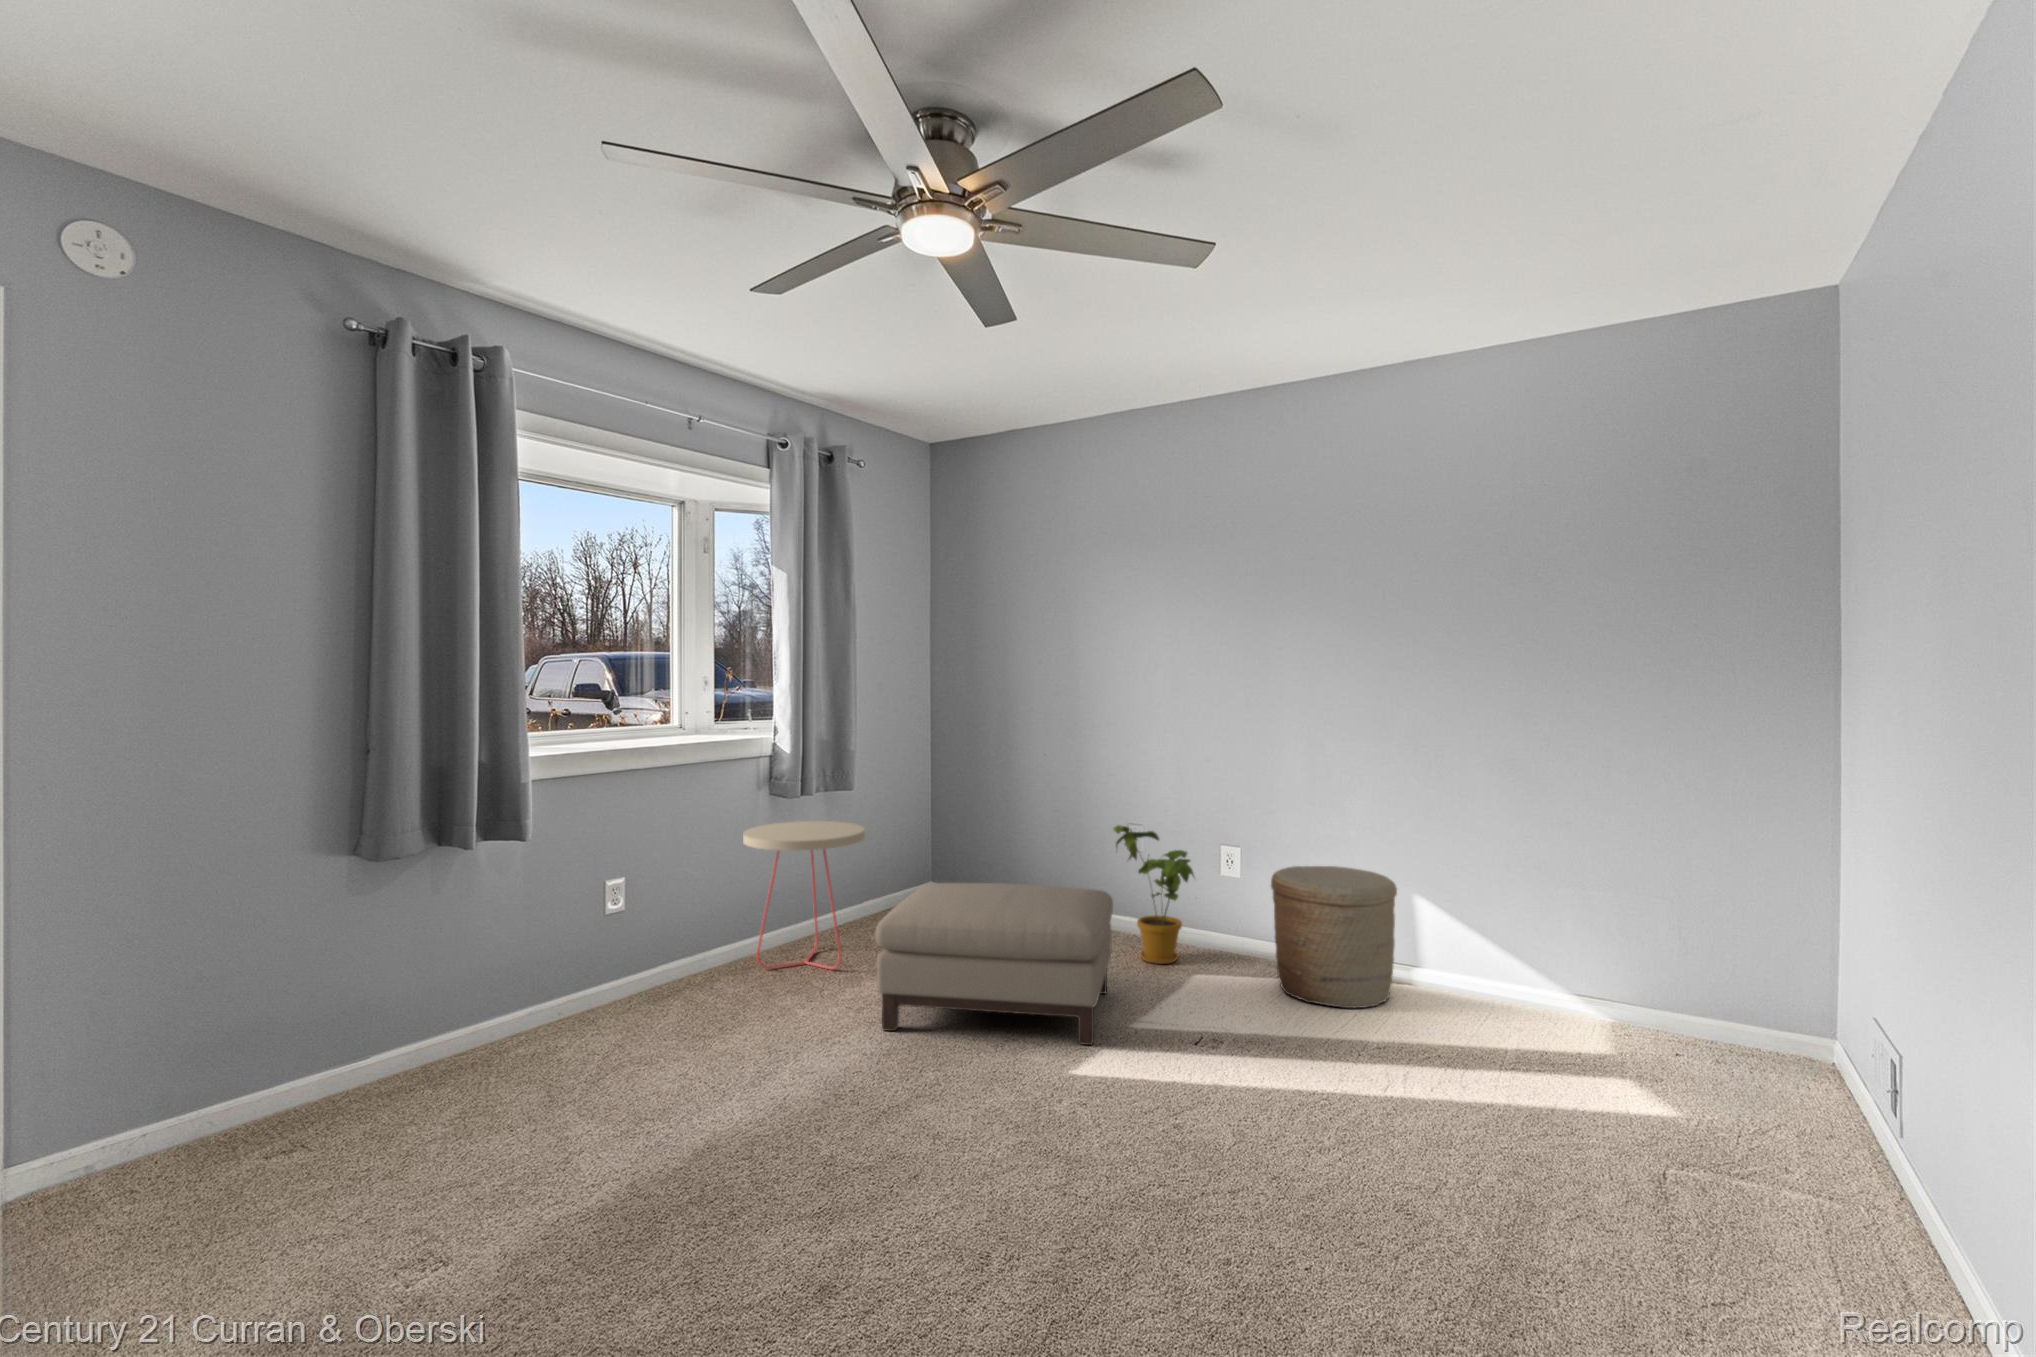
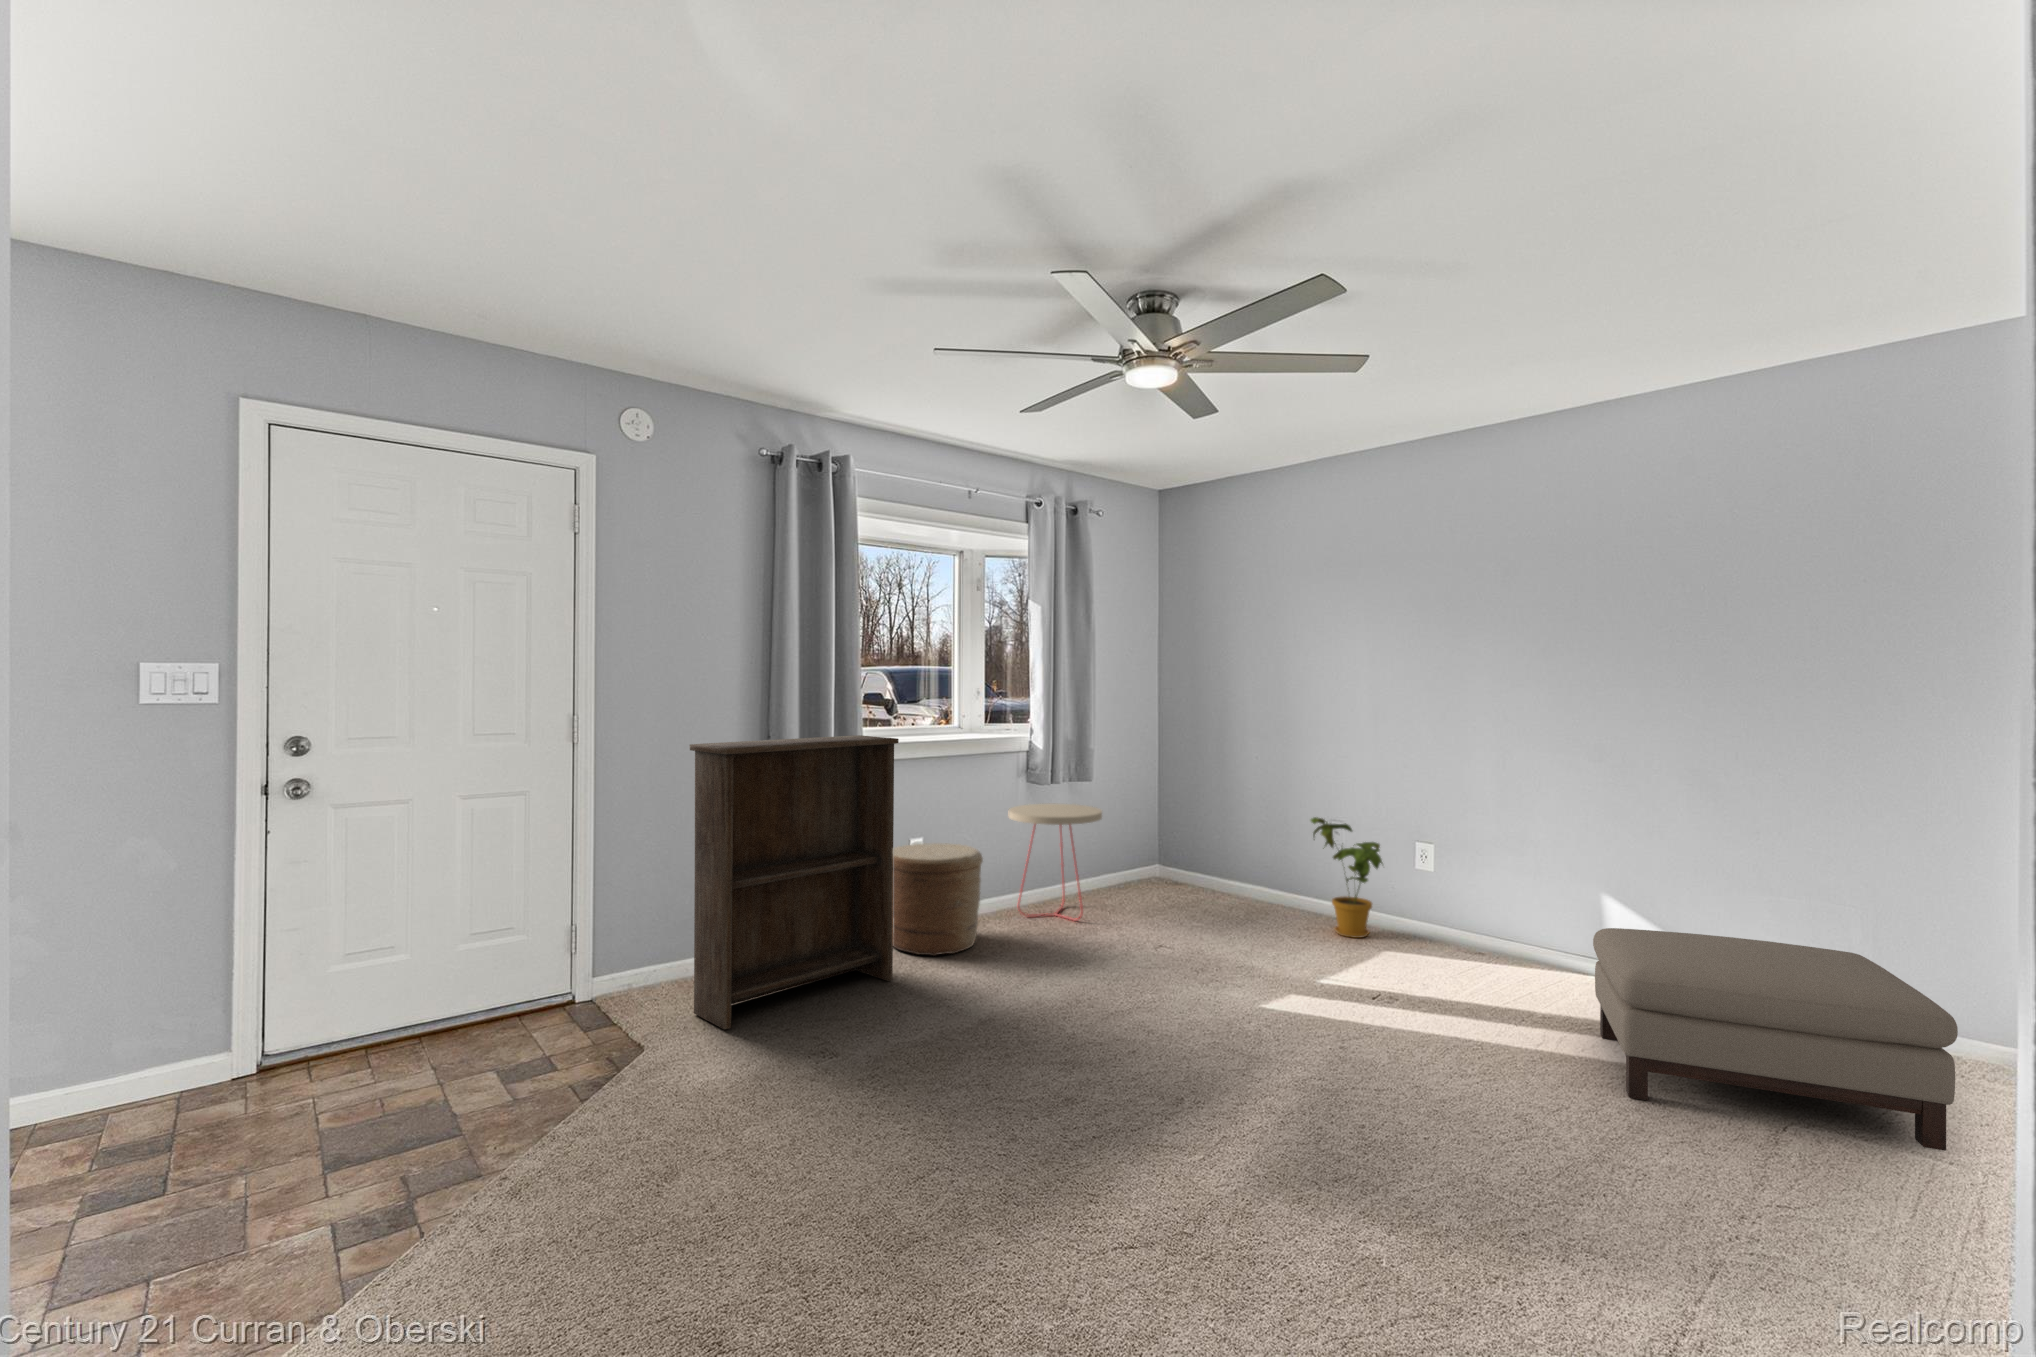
bookshelf: none [217,744,578,1210] -> present [690,735,899,1030]
woven basket: present [1271,866,1397,1008] -> present [893,843,983,956]
ottoman: present [875,883,1113,1045] -> present [1593,928,1958,1151]

